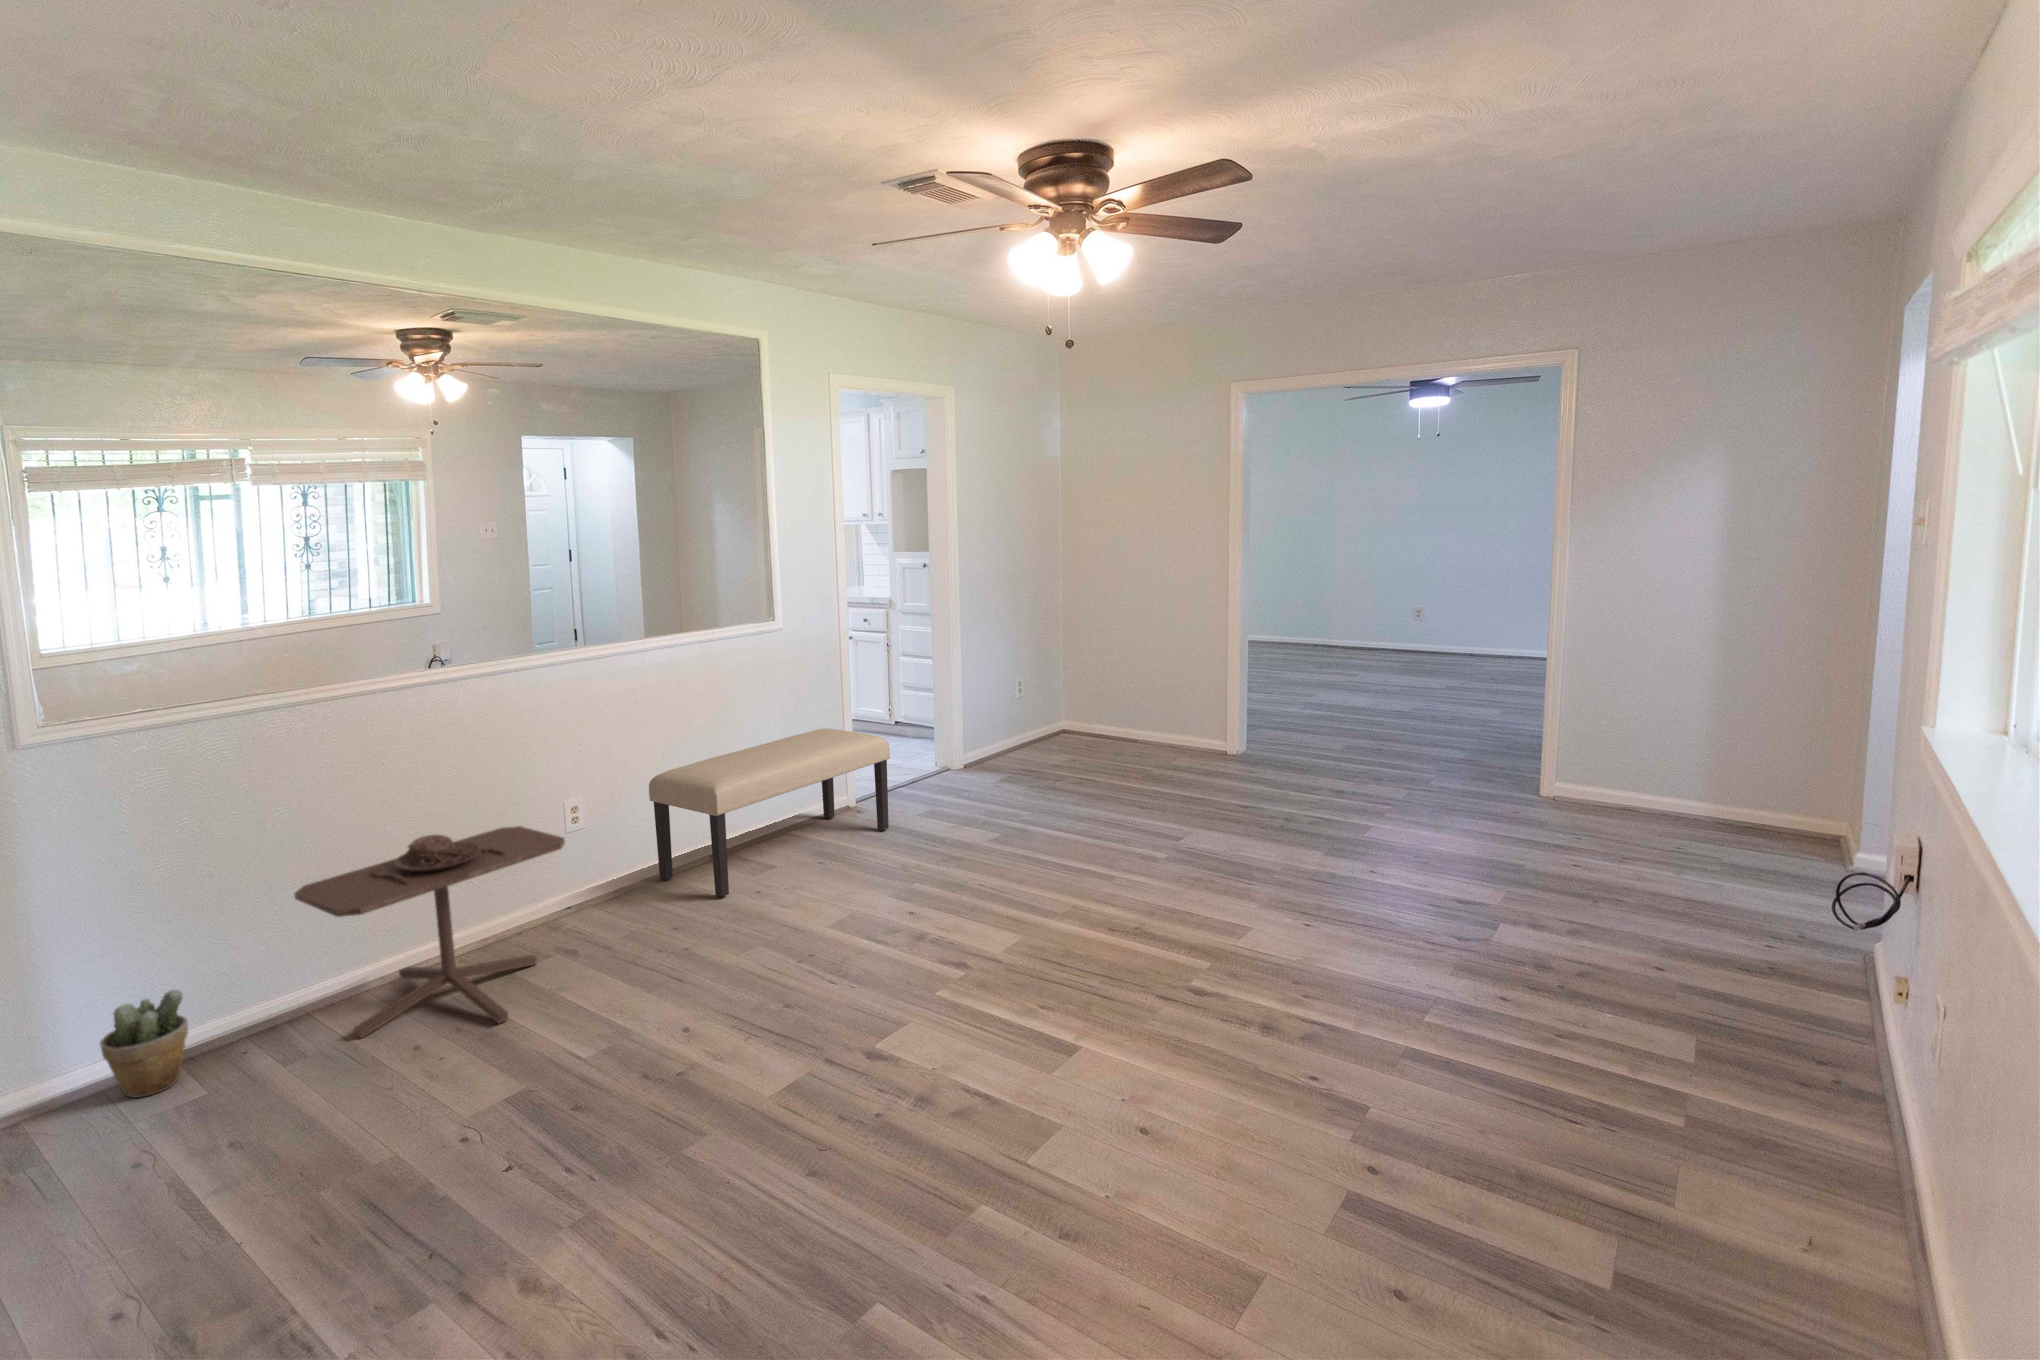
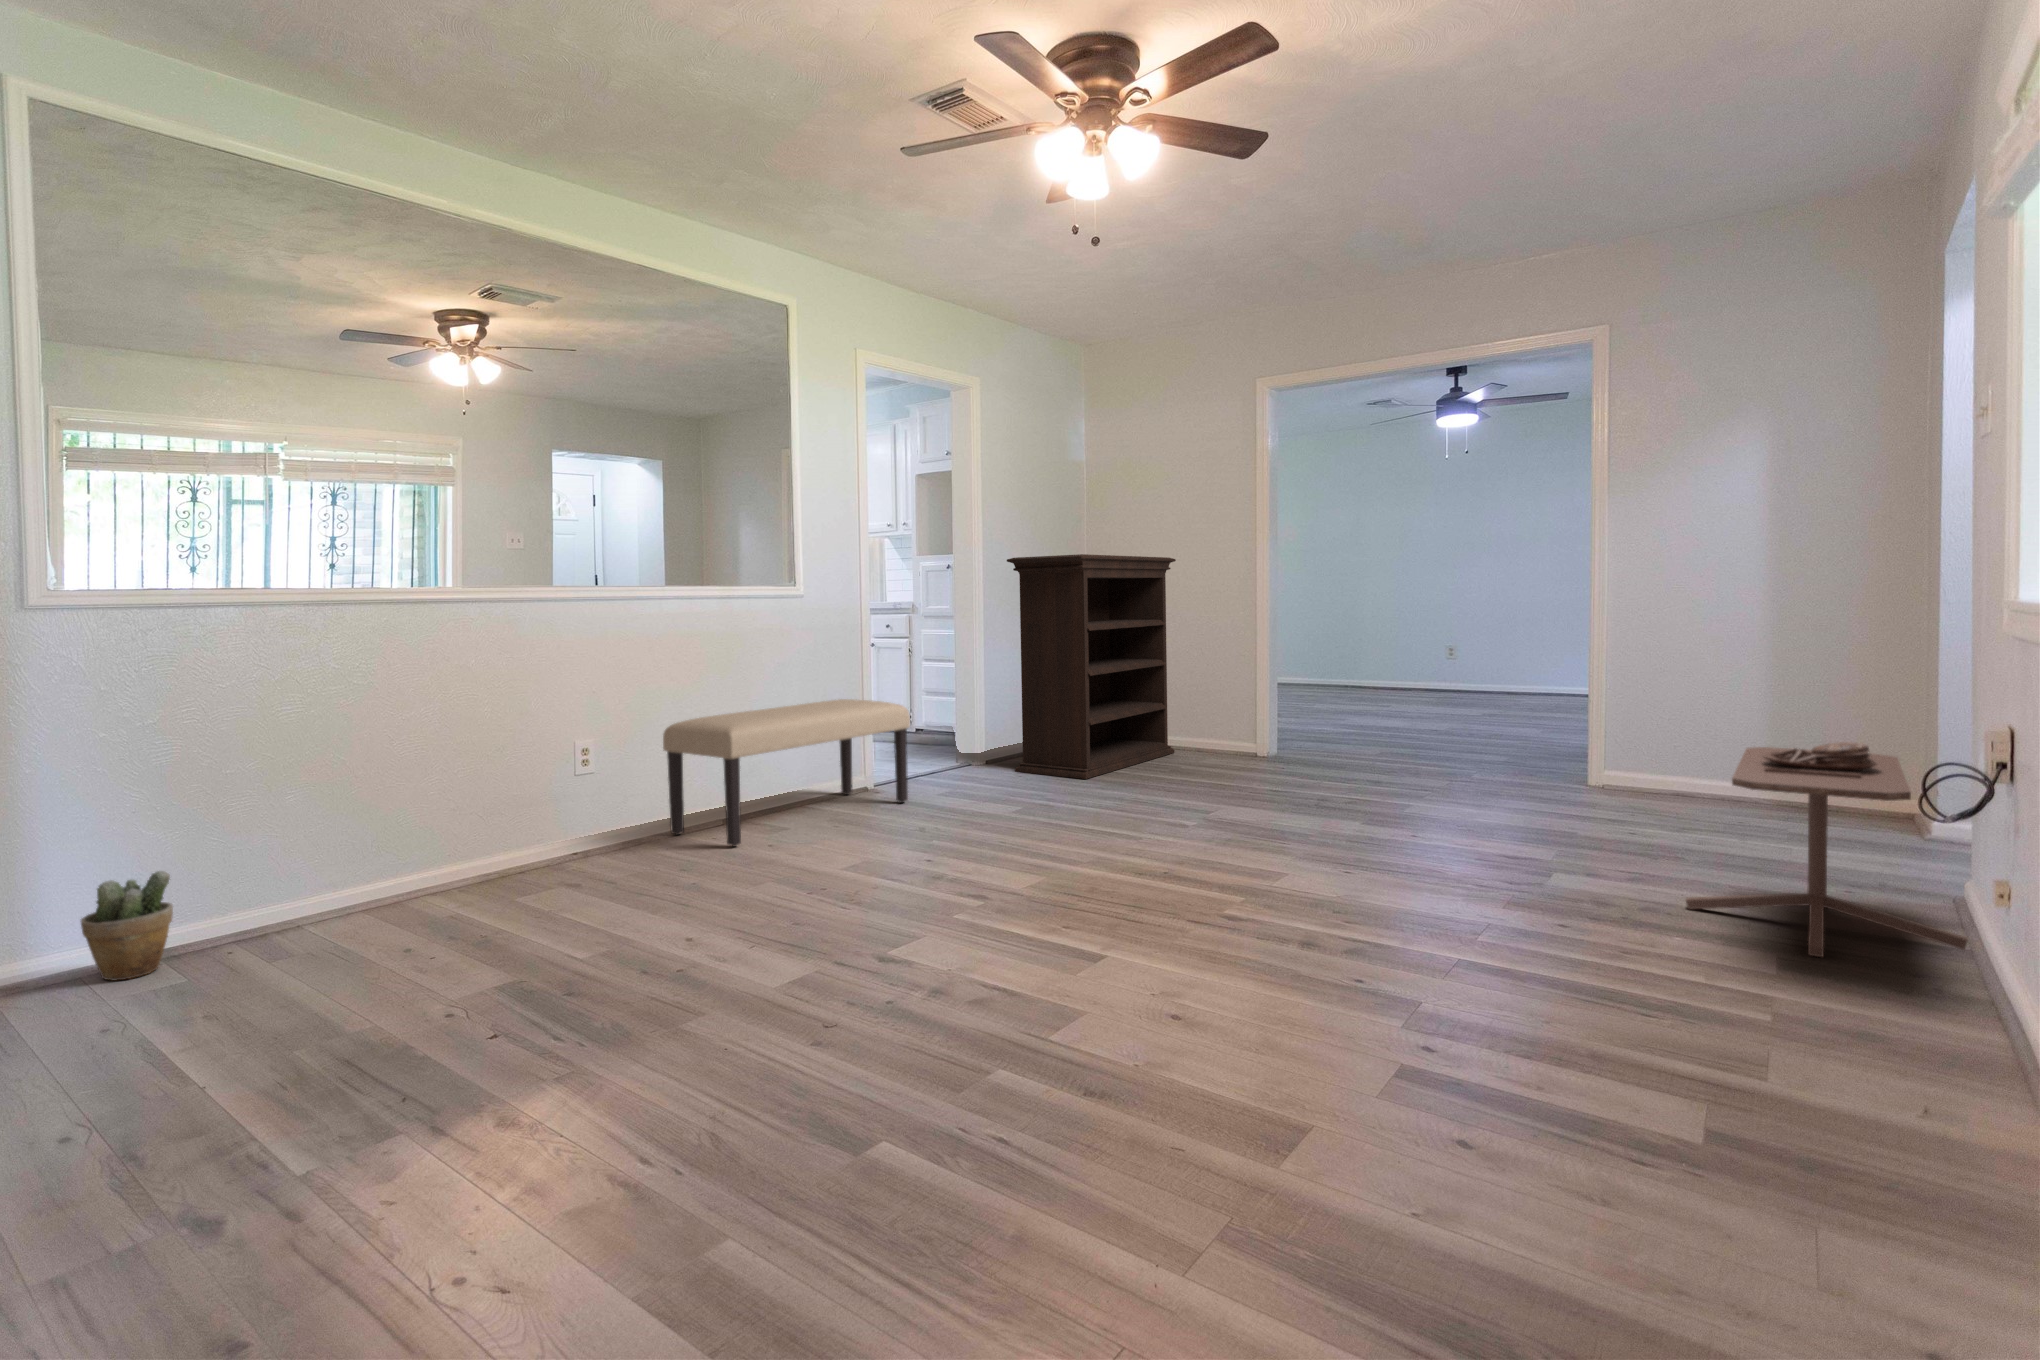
bookshelf: none [982,563,1149,793] -> present [1007,554,1176,779]
side table: present [294,826,565,1038] -> present [1686,742,1968,957]

